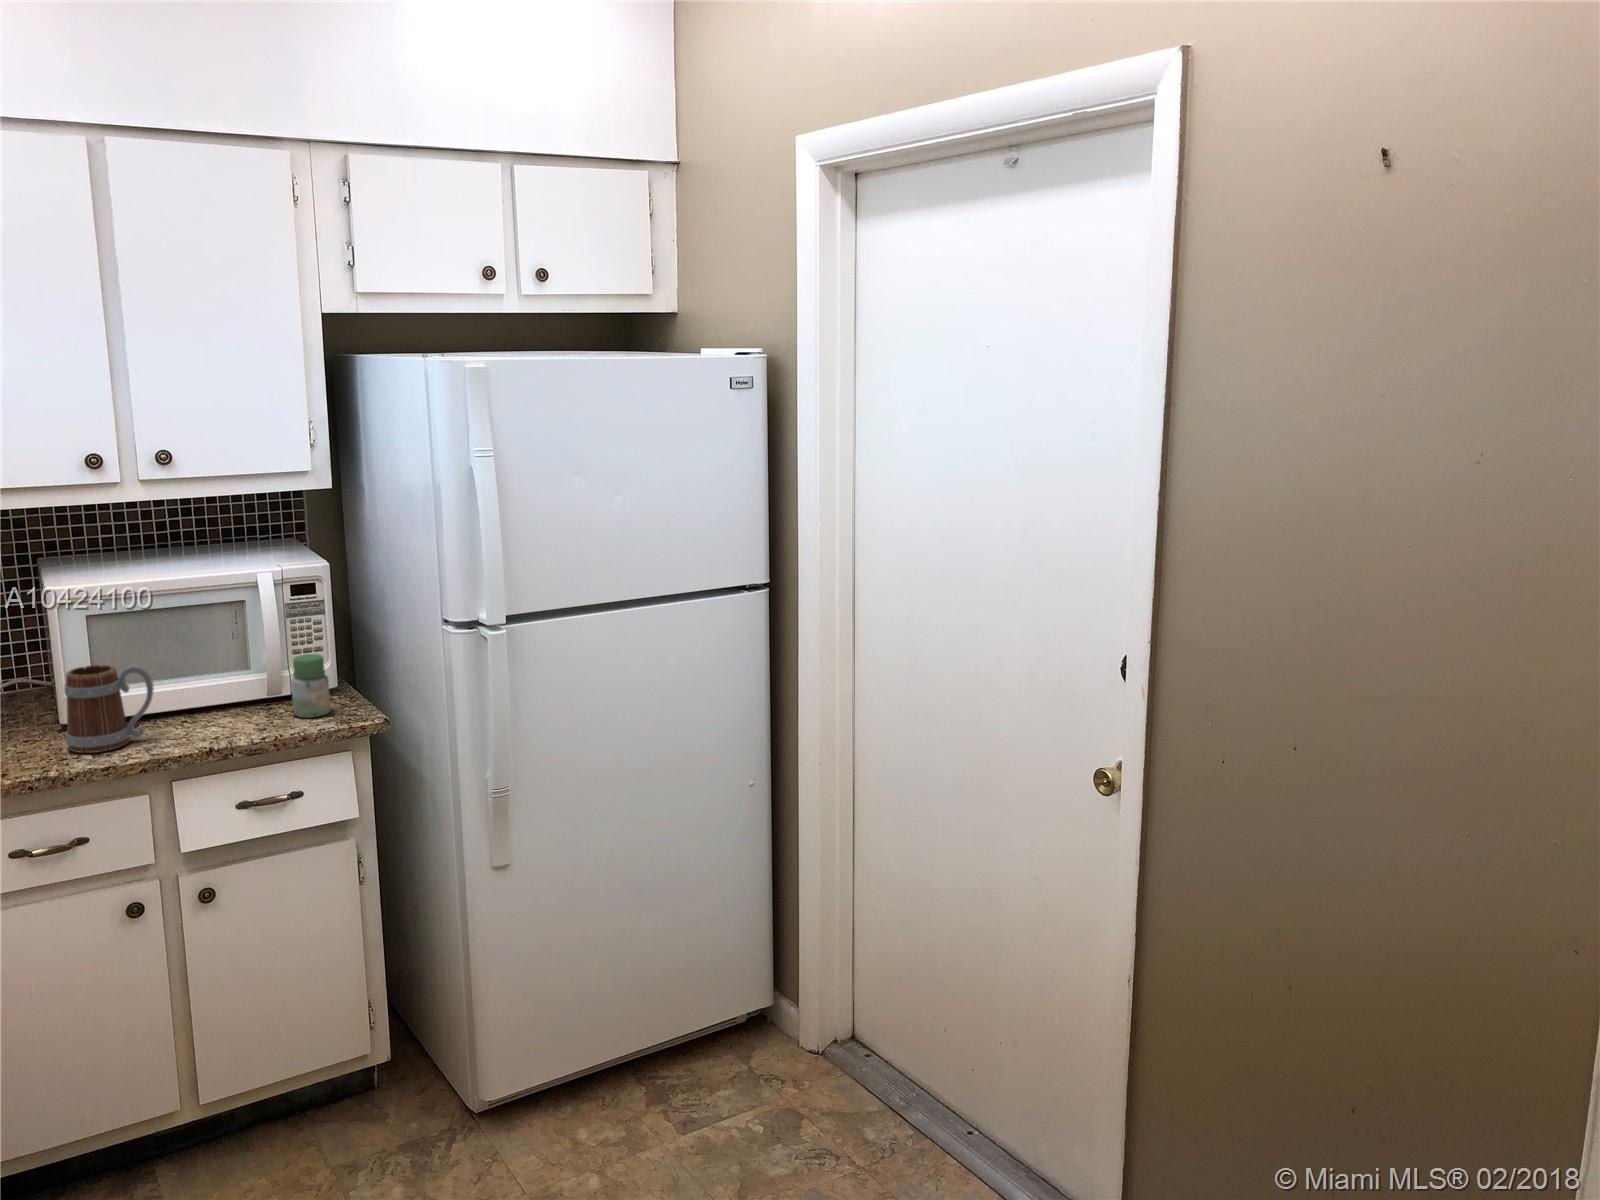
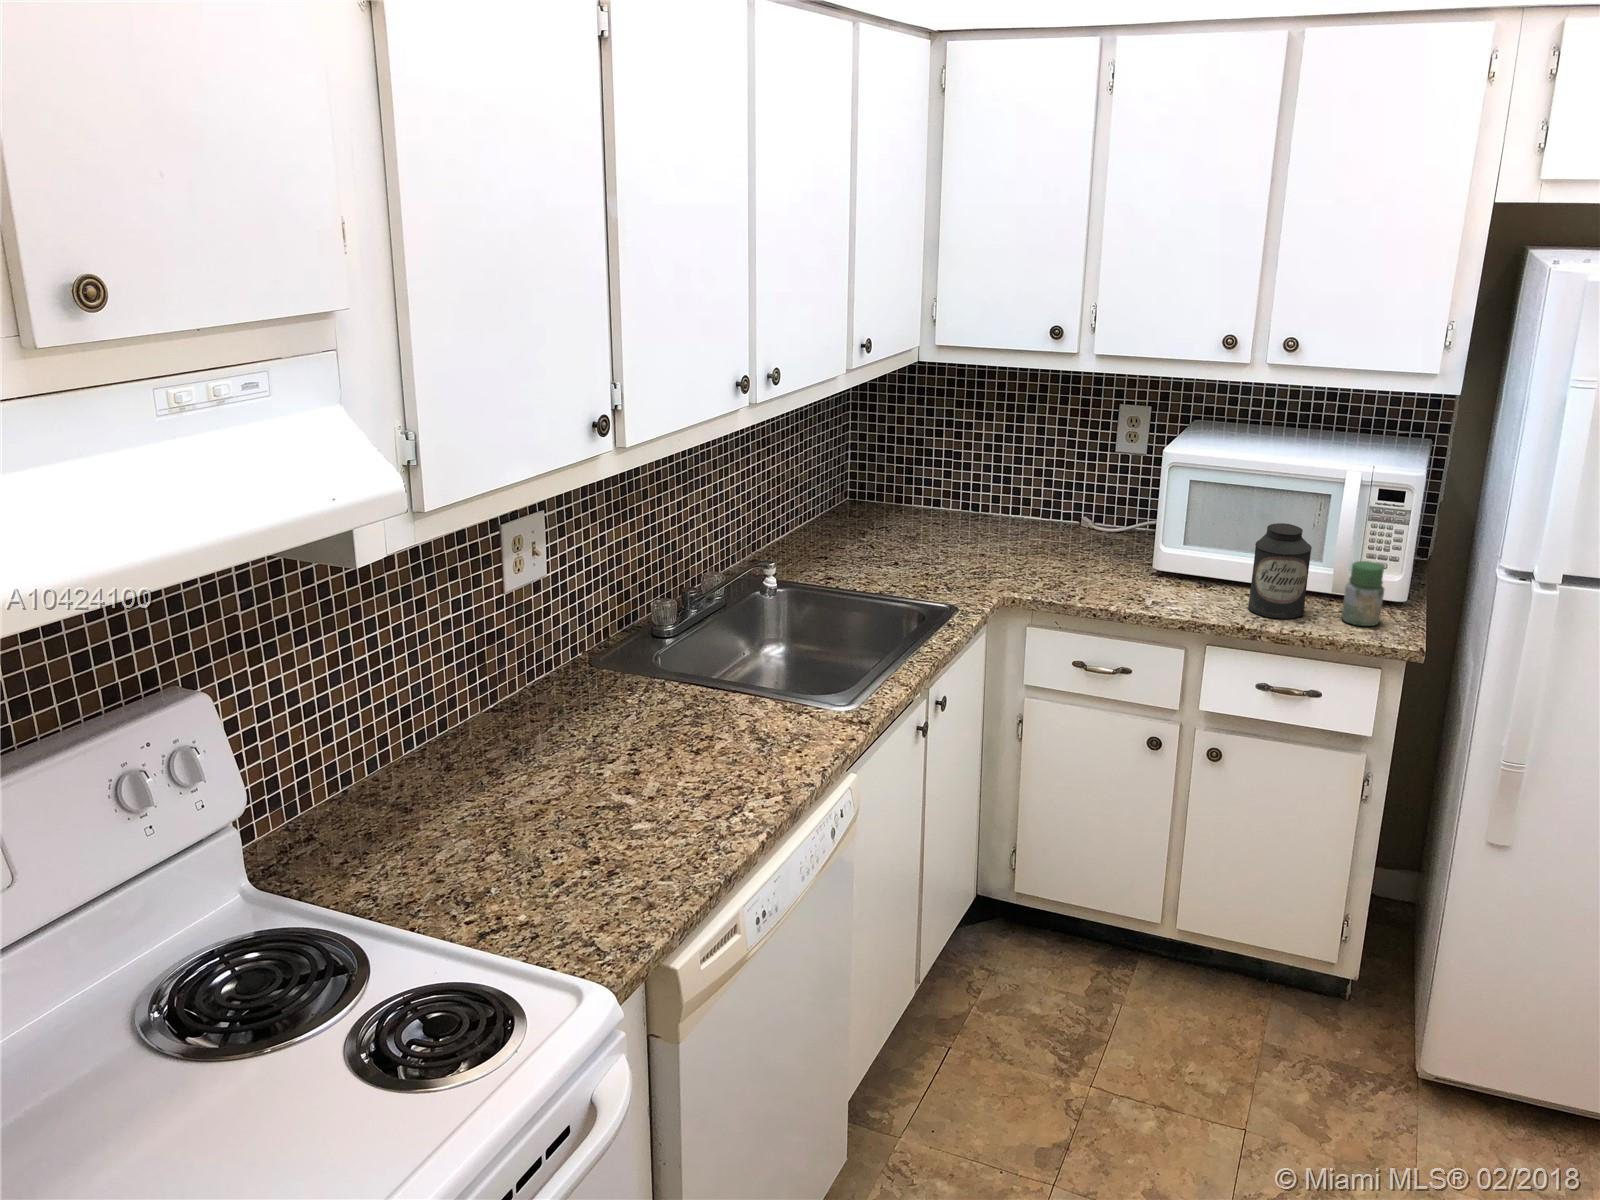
canister: none [192,636,257,734] -> present [1248,523,1312,619]
mug: present [64,665,154,753] -> none [1140,524,1218,602]

